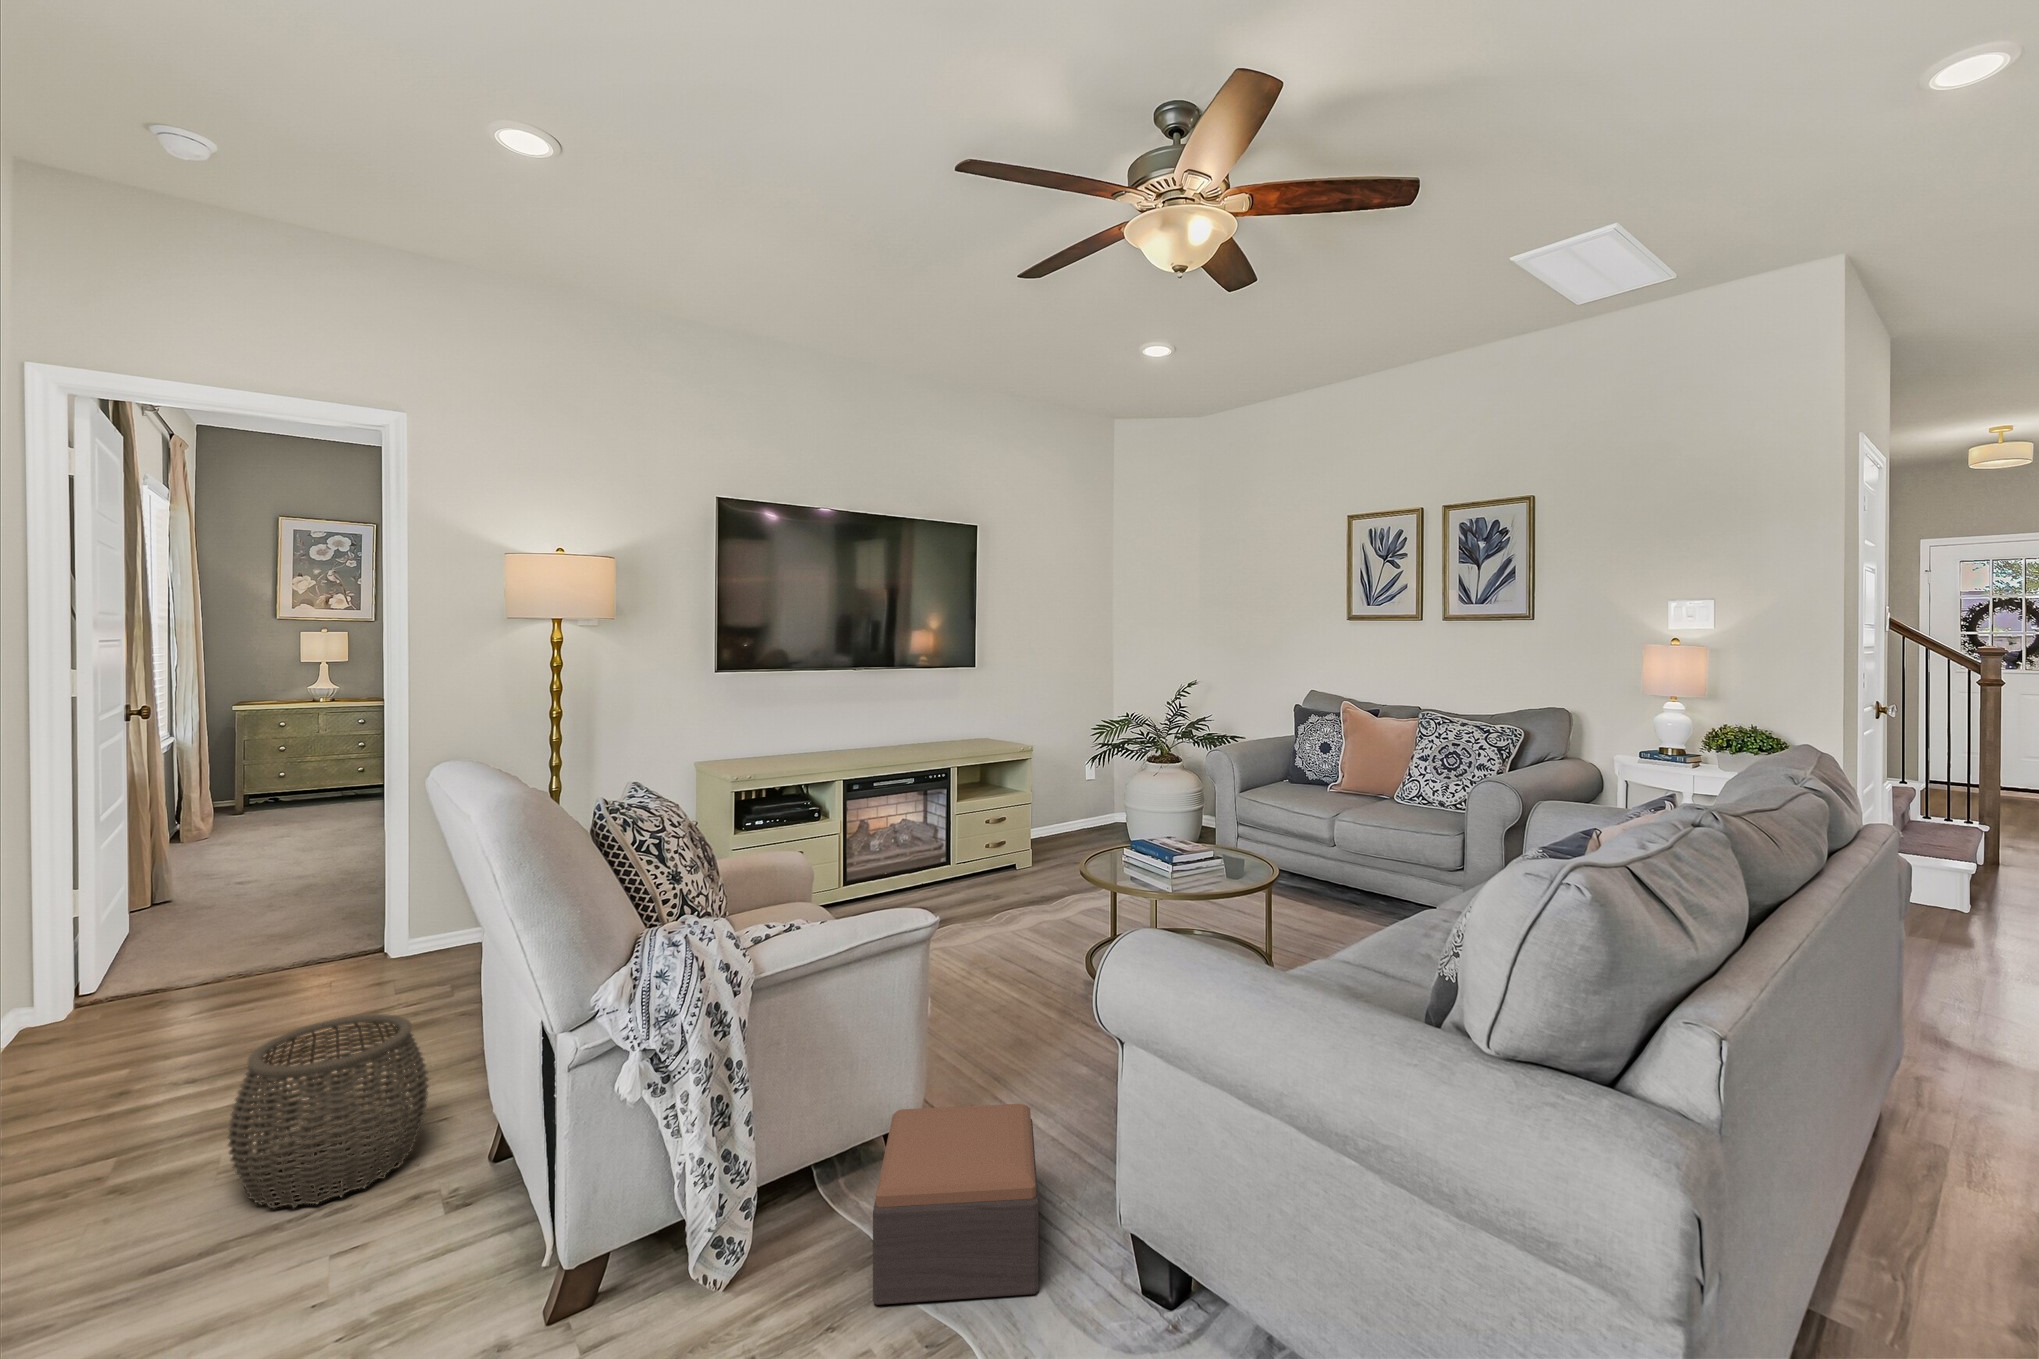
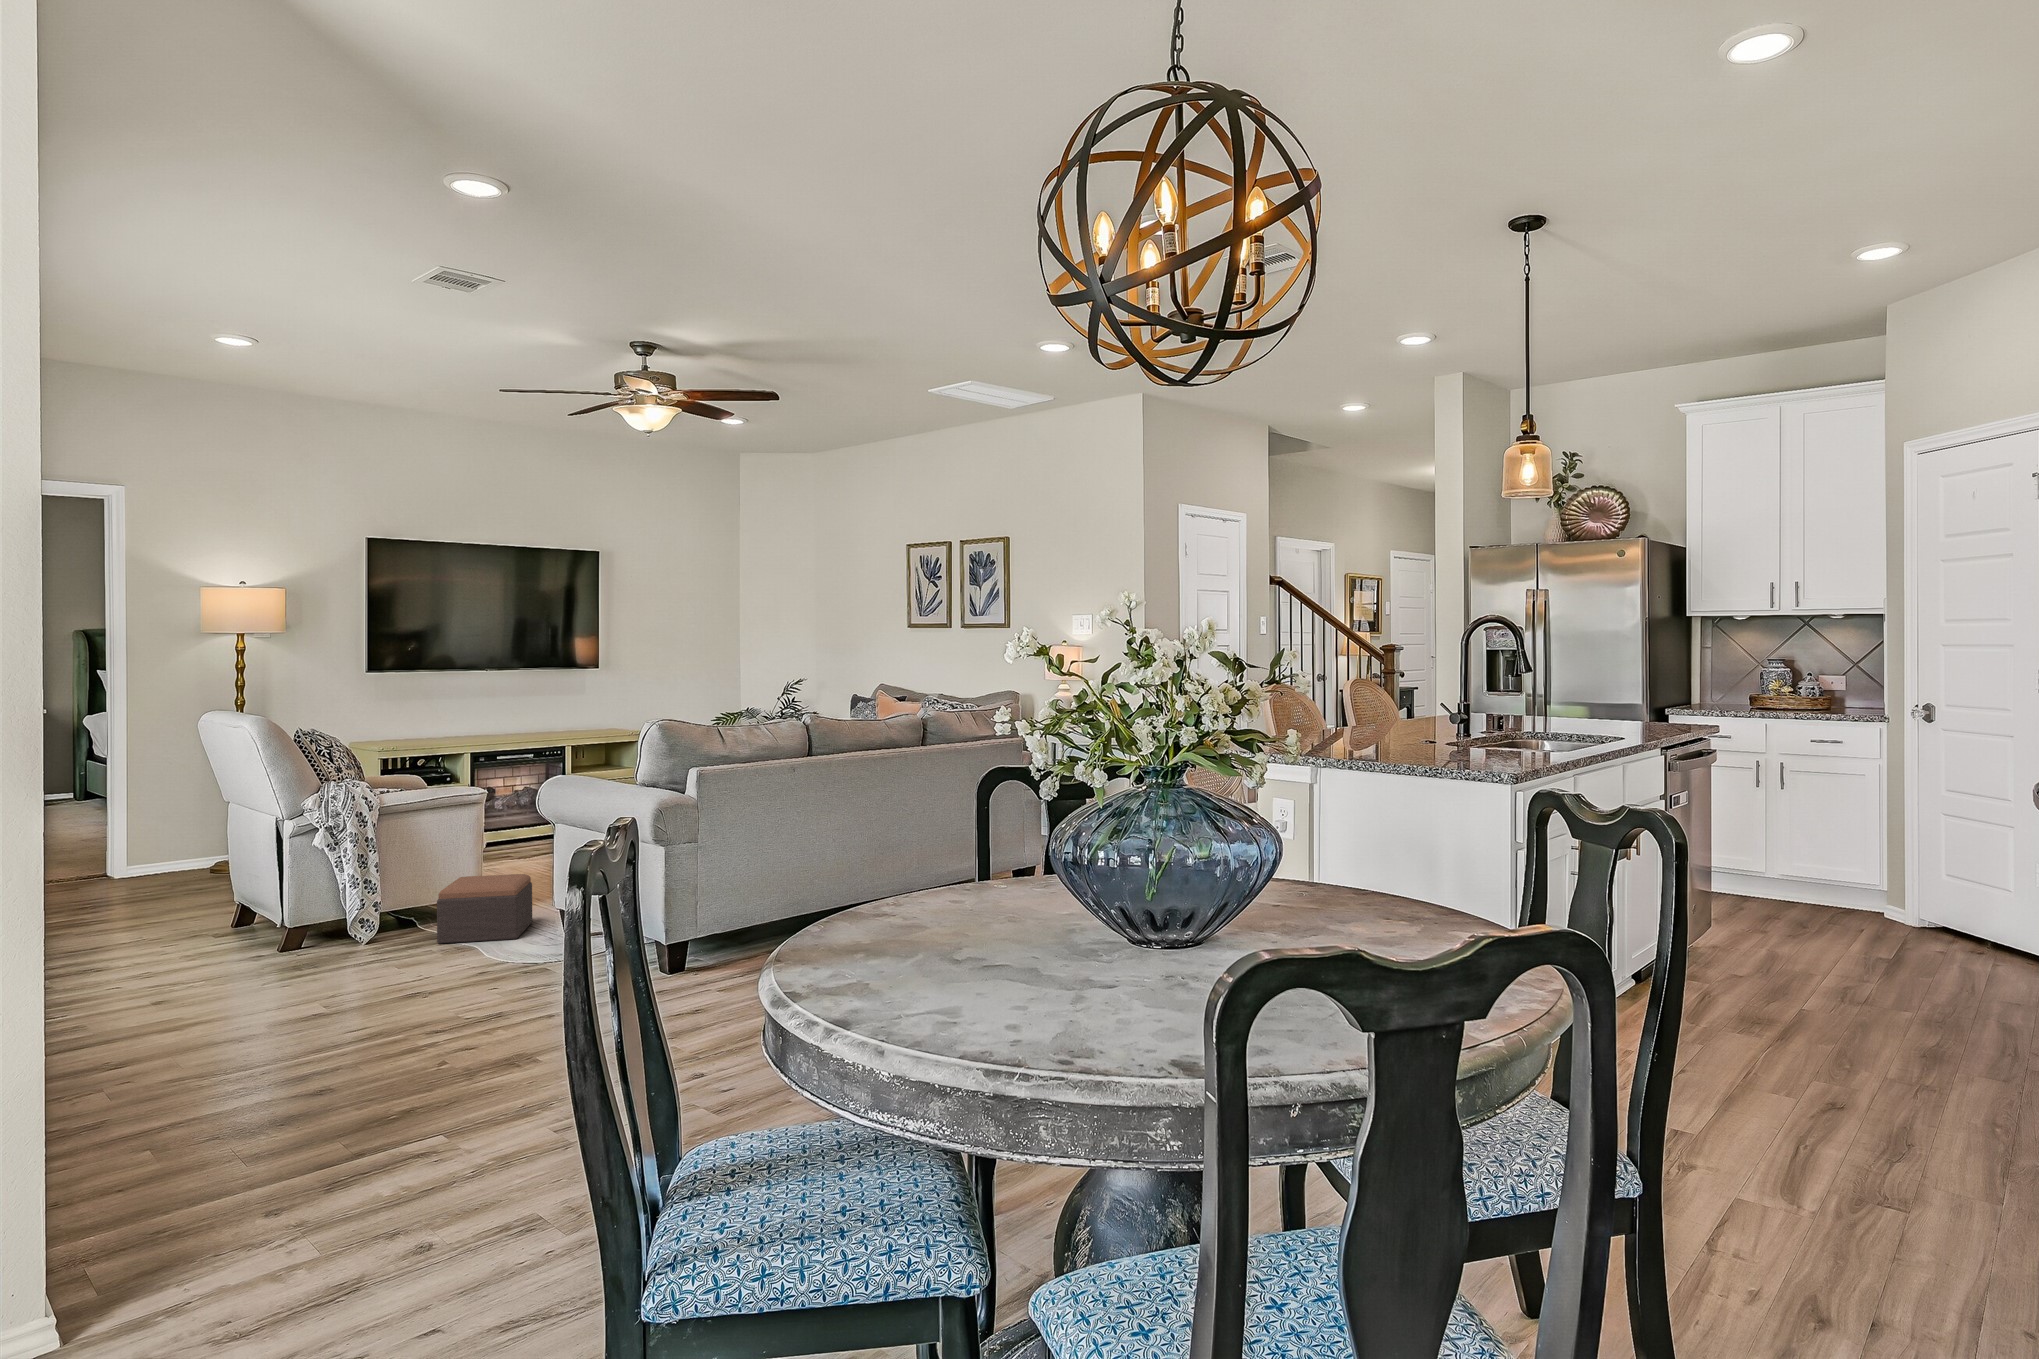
woven basket: present [228,1014,429,1208] -> none [90,854,195,938]

